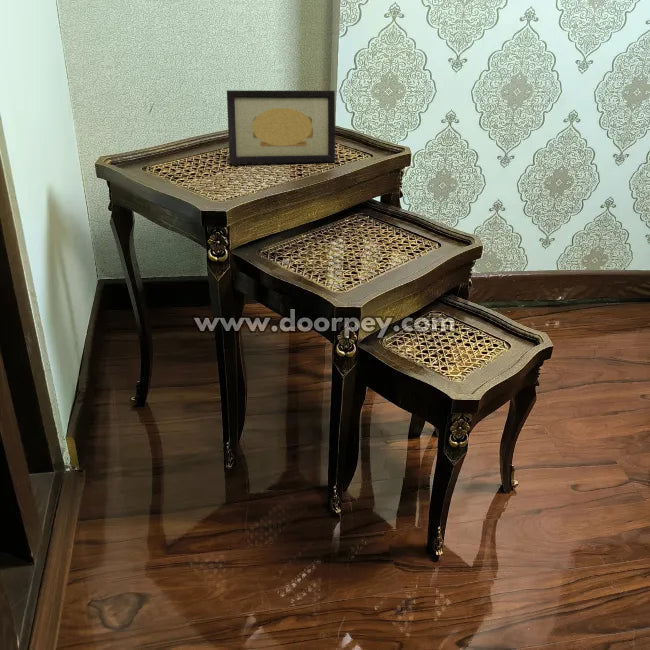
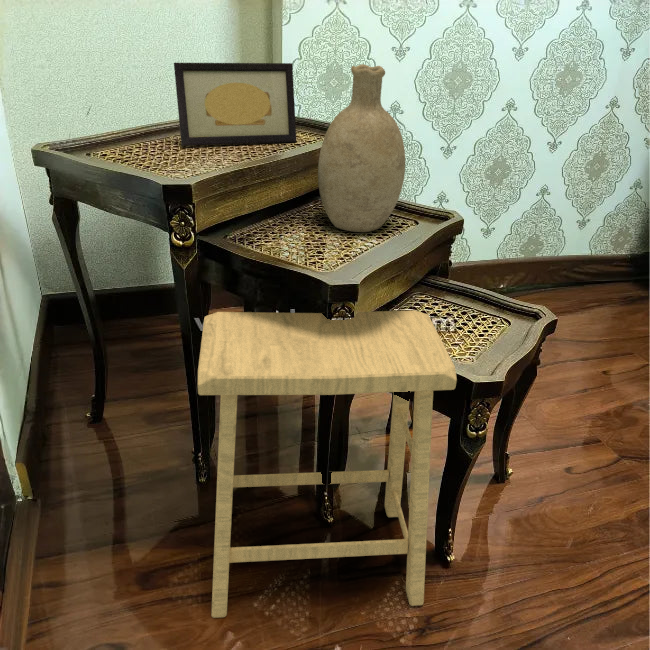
decorative vase: none [346,105,426,253] -> present [318,64,405,232]
footstool: none [218,320,435,591] -> present [198,310,457,618]

